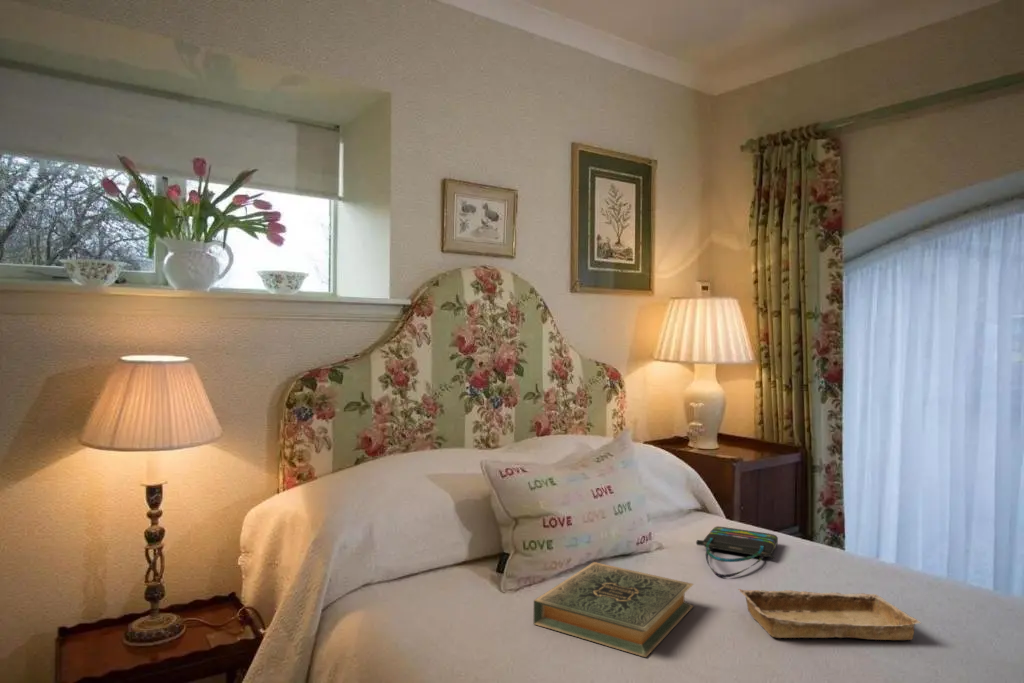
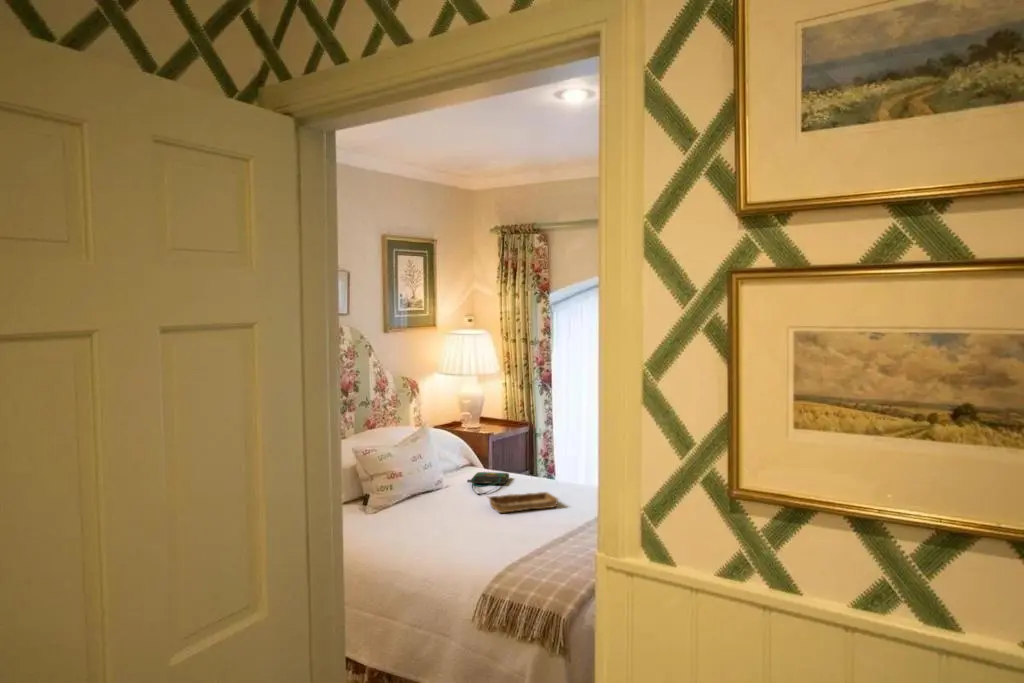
hardback book: present [534,562,693,657] -> none [391,494,466,526]

